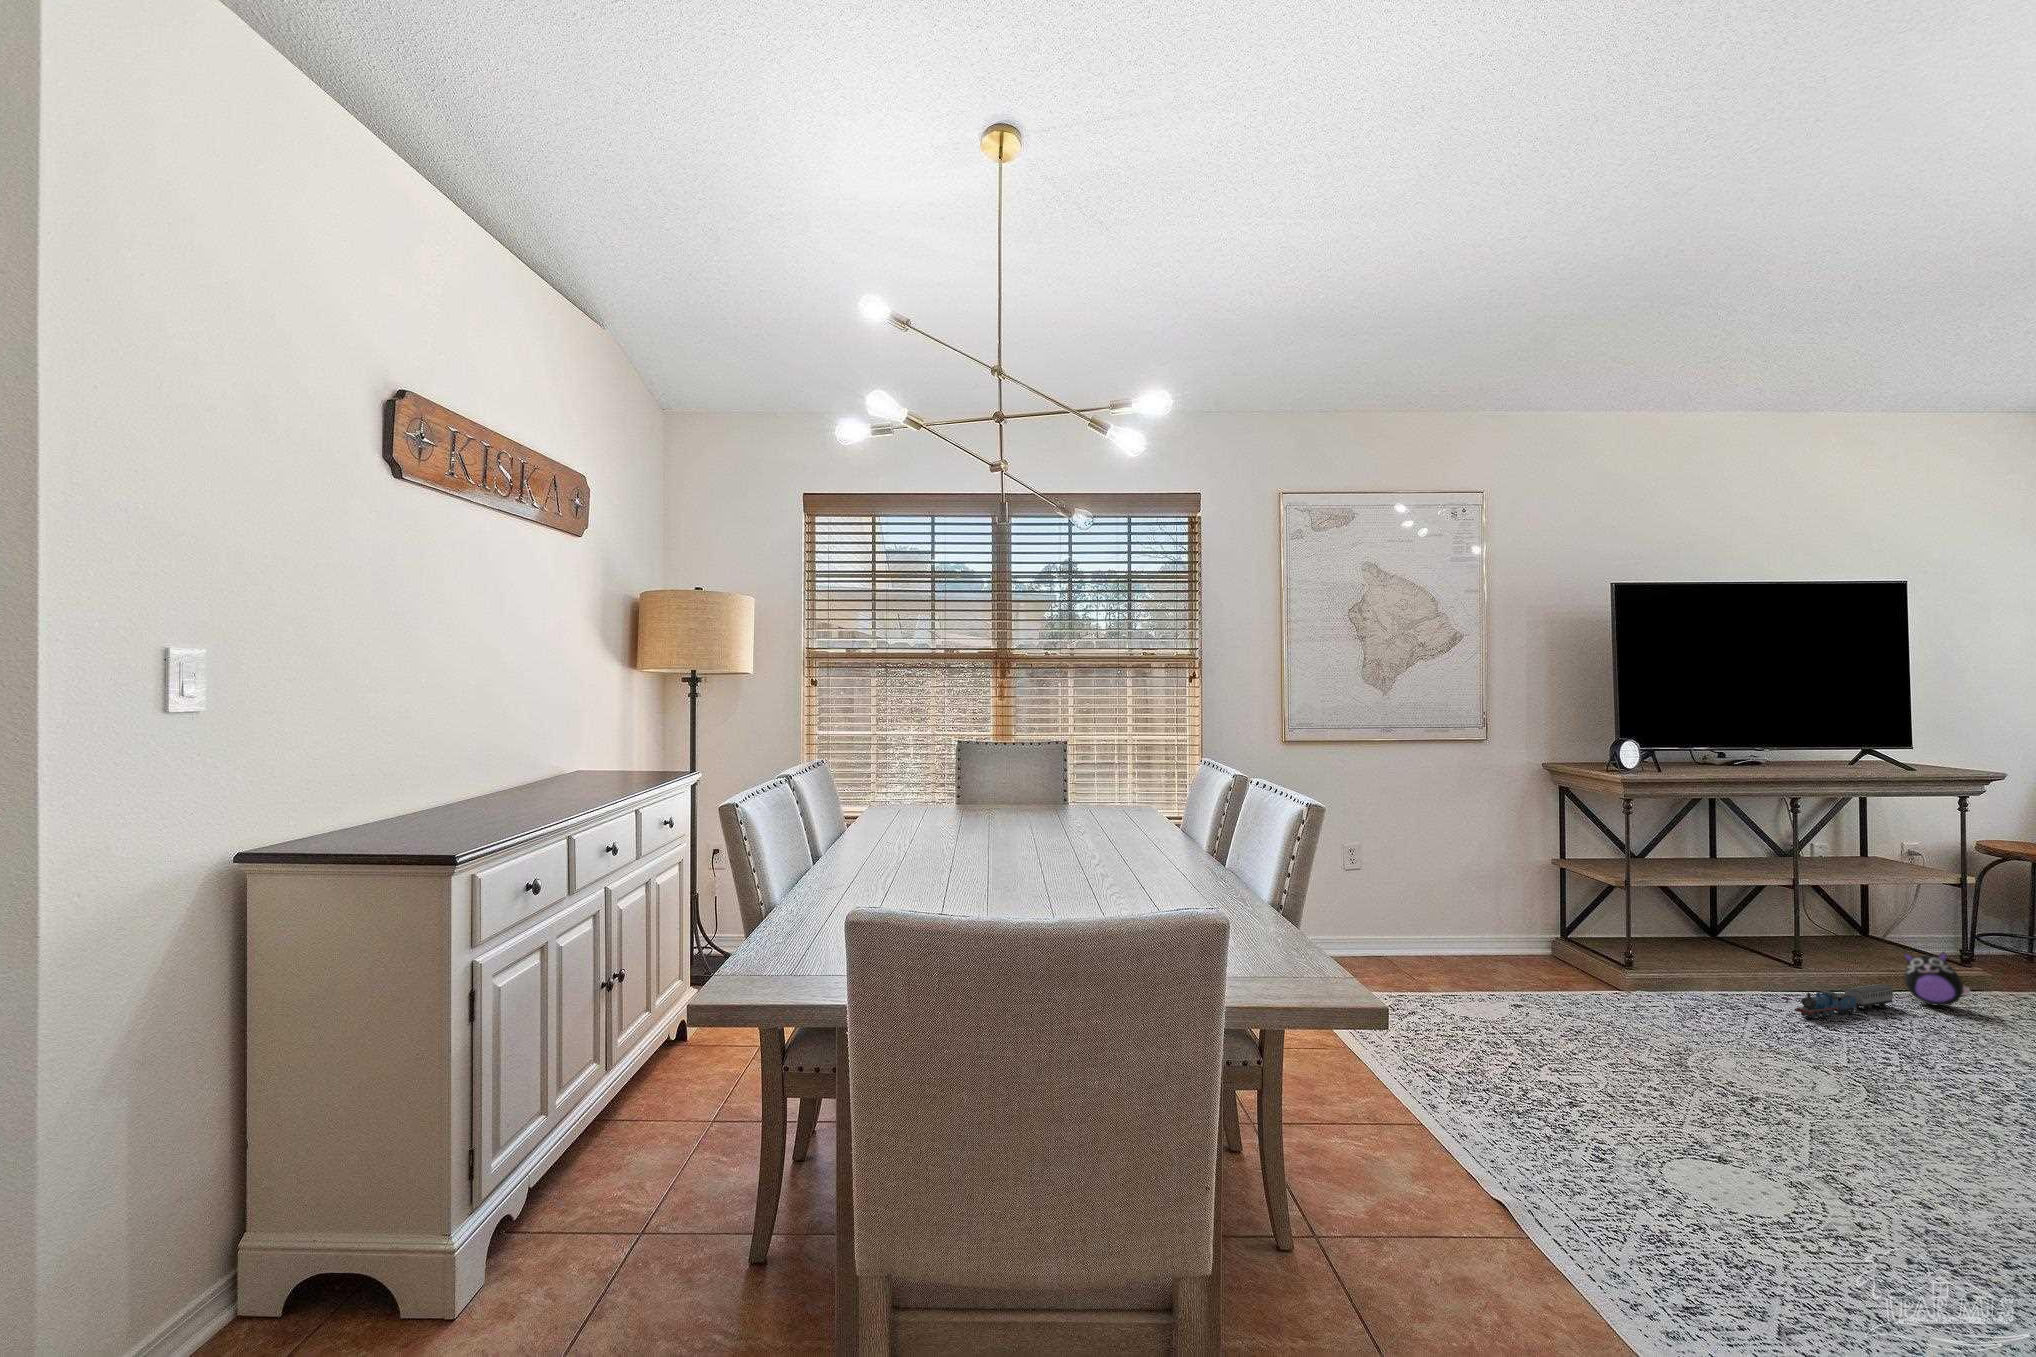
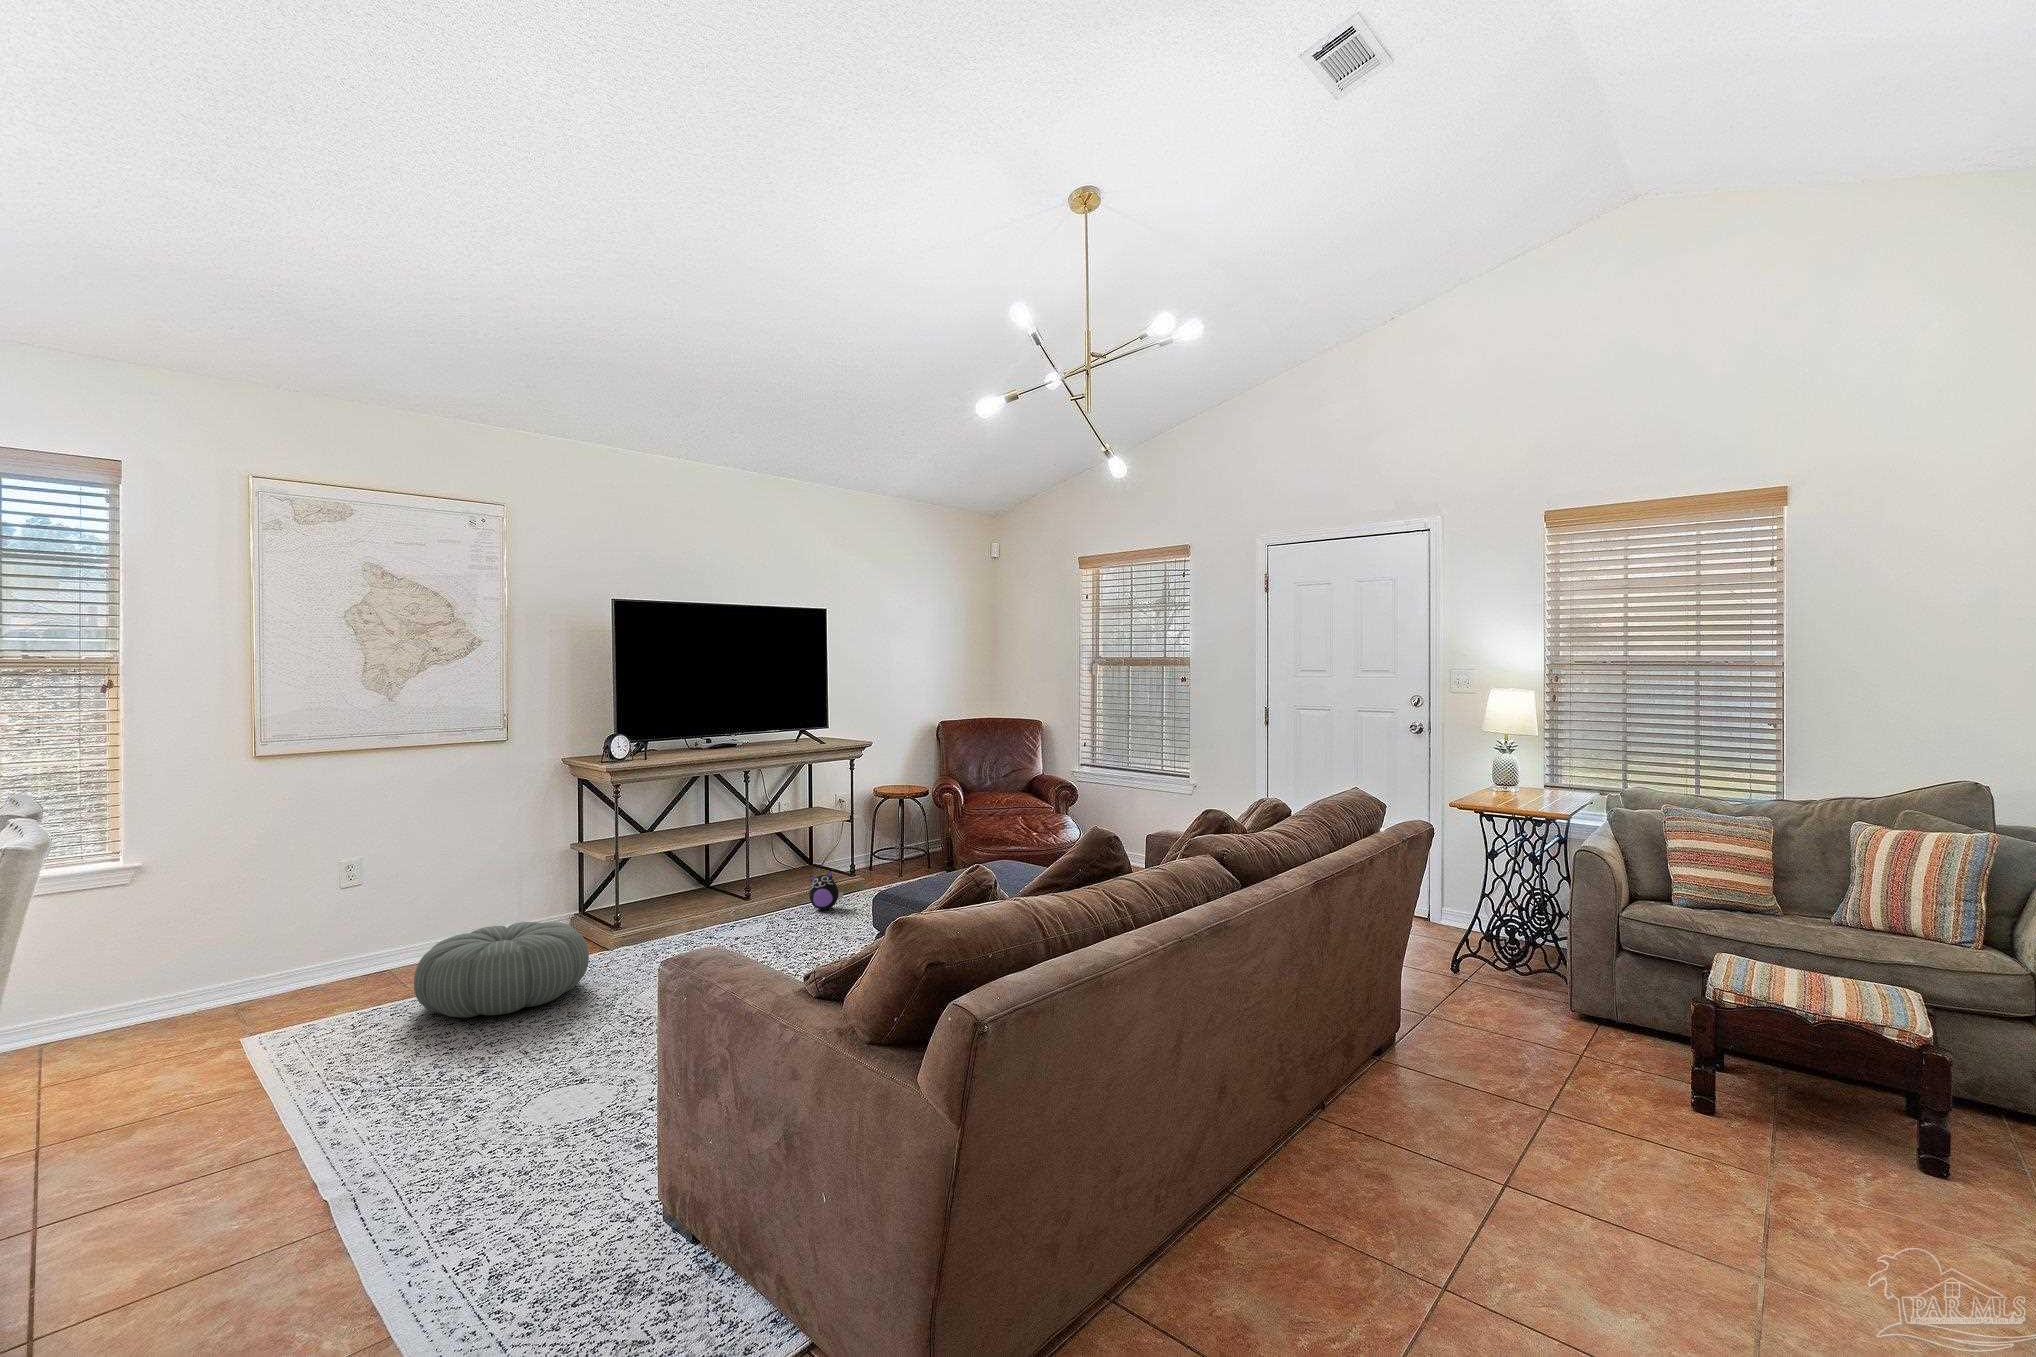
pouf: none [1441,937,1632,1041] -> present [414,922,589,1018]
toy train: present [1794,984,1893,1018] -> none [728,902,799,938]

